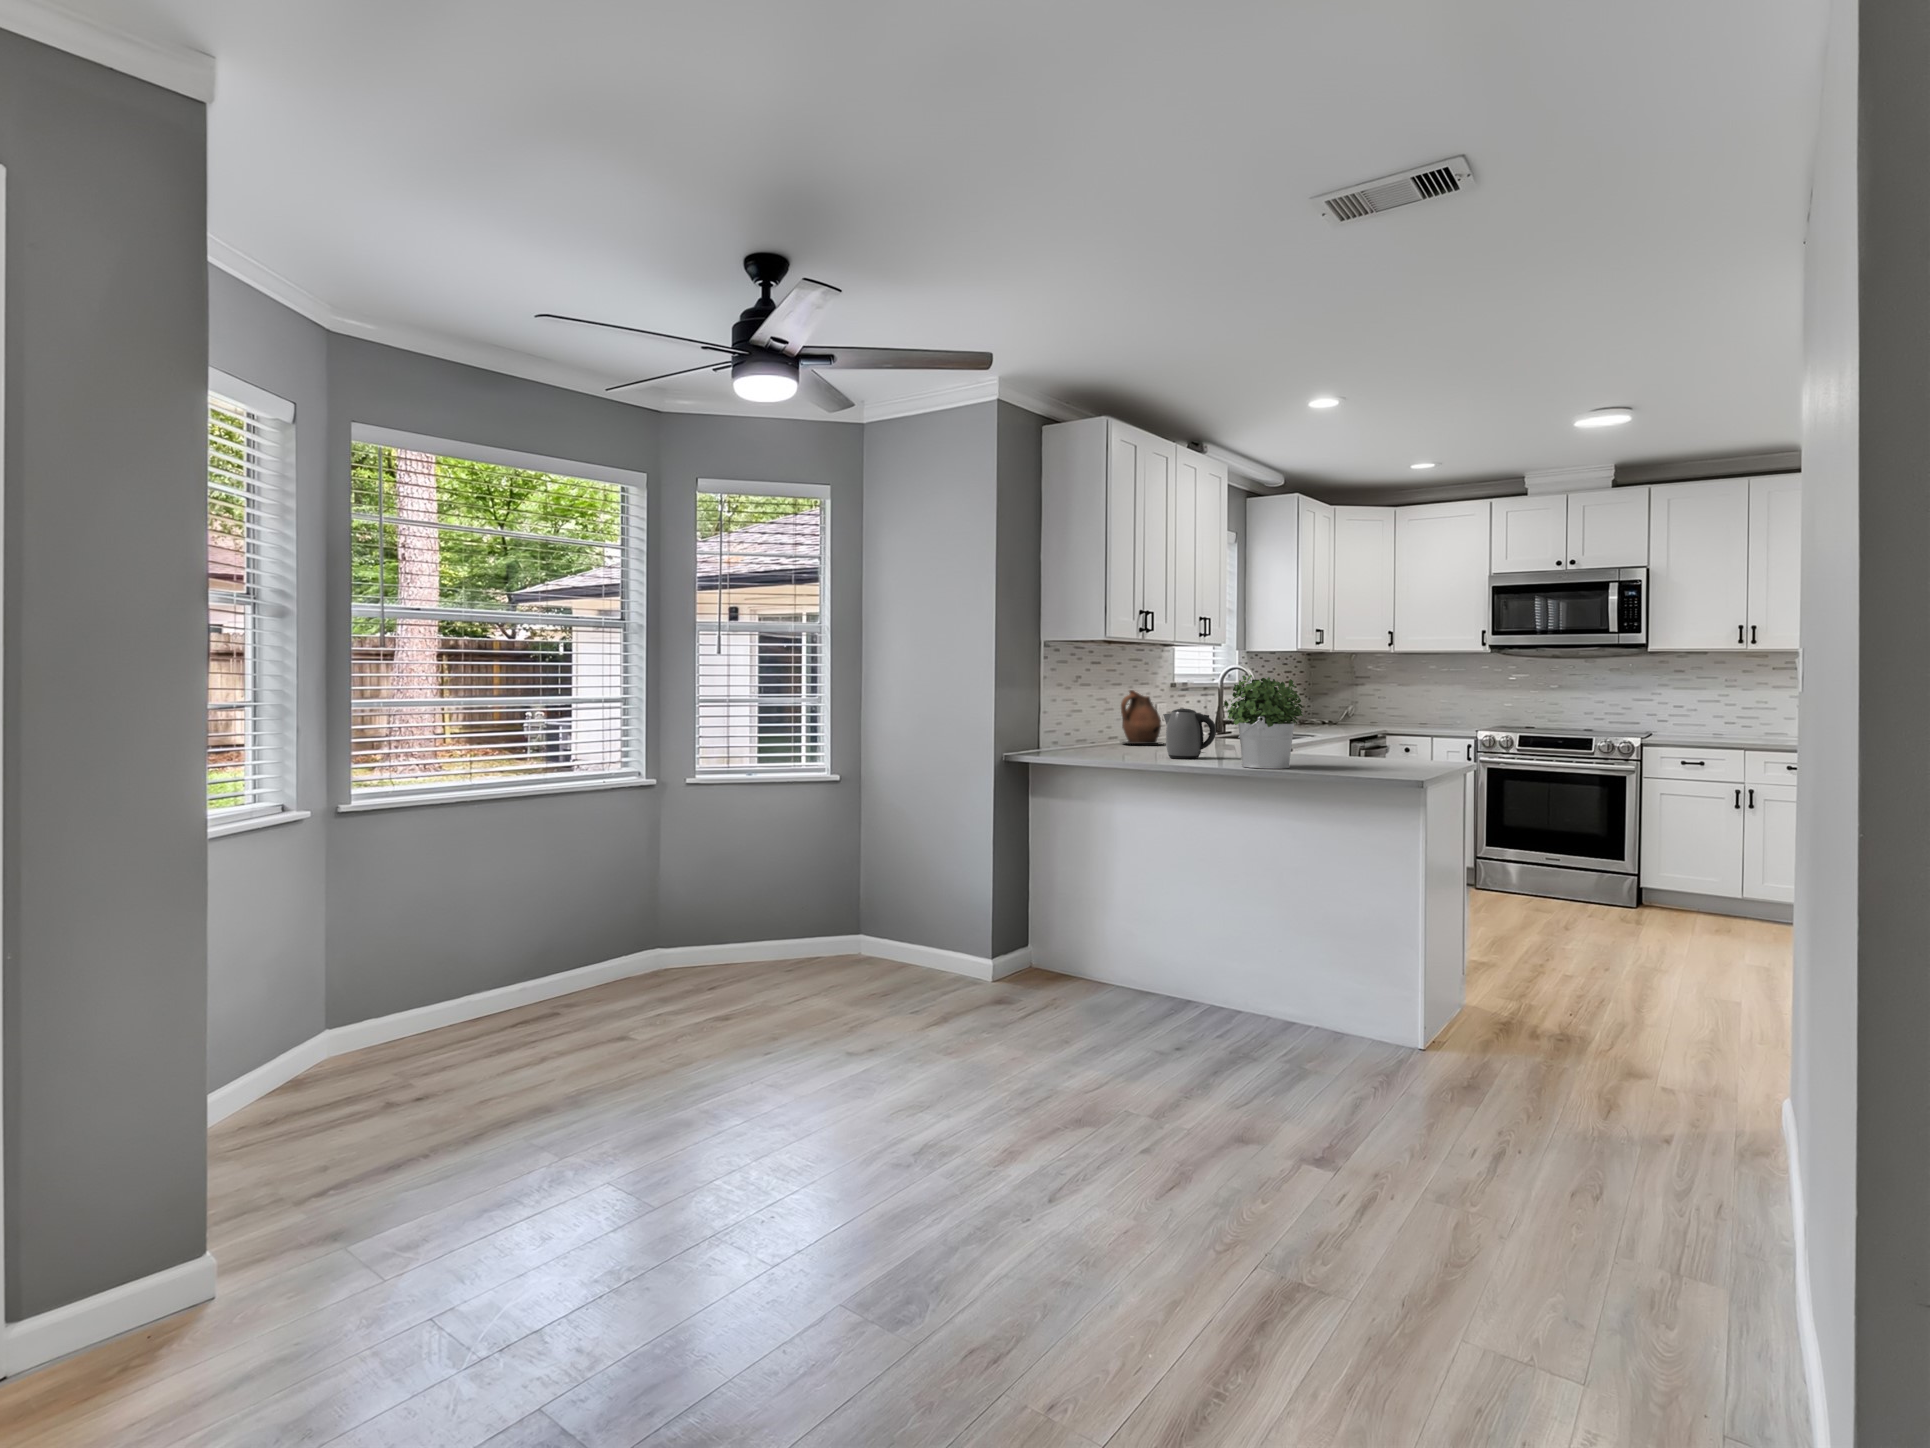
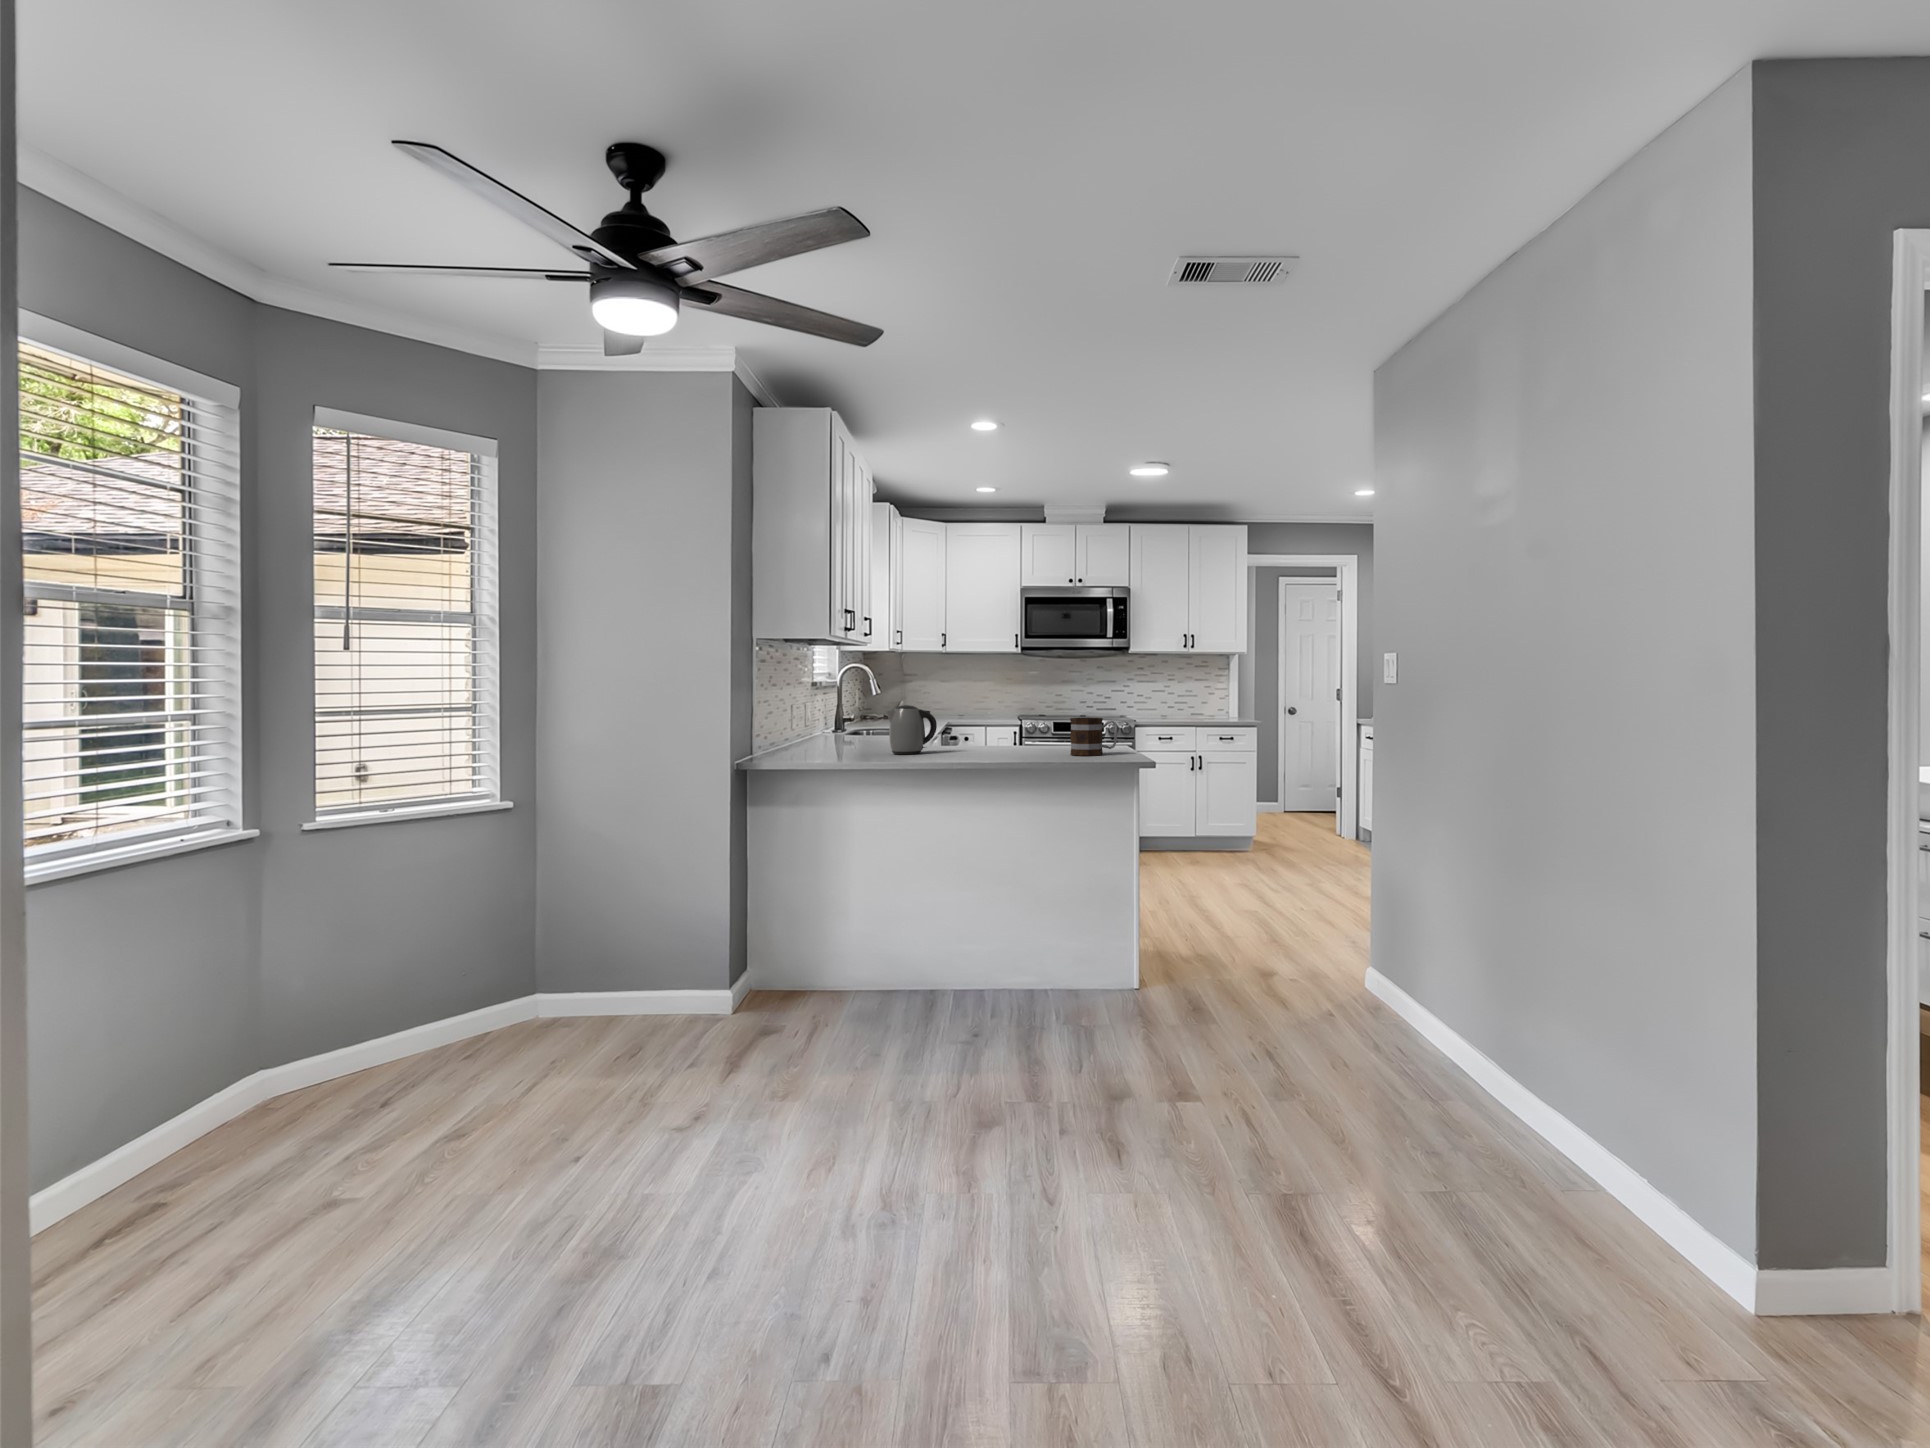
potted plant: present [1223,675,1303,769] -> none [969,671,1043,757]
ceramic pitcher: present [1121,690,1162,744] -> none [780,690,832,745]
mug: none [1333,729,1390,773] -> present [1070,718,1117,756]

